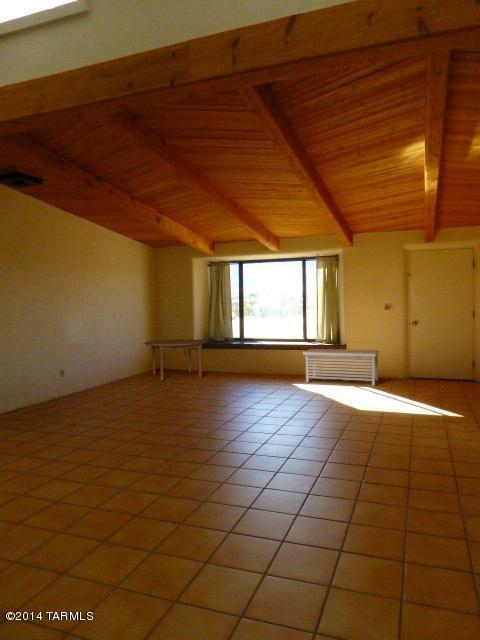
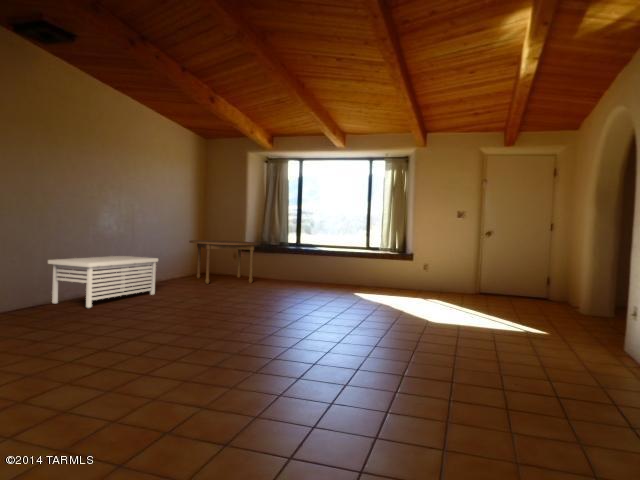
storage bench: present [303,349,379,386] -> present [48,256,158,308]

